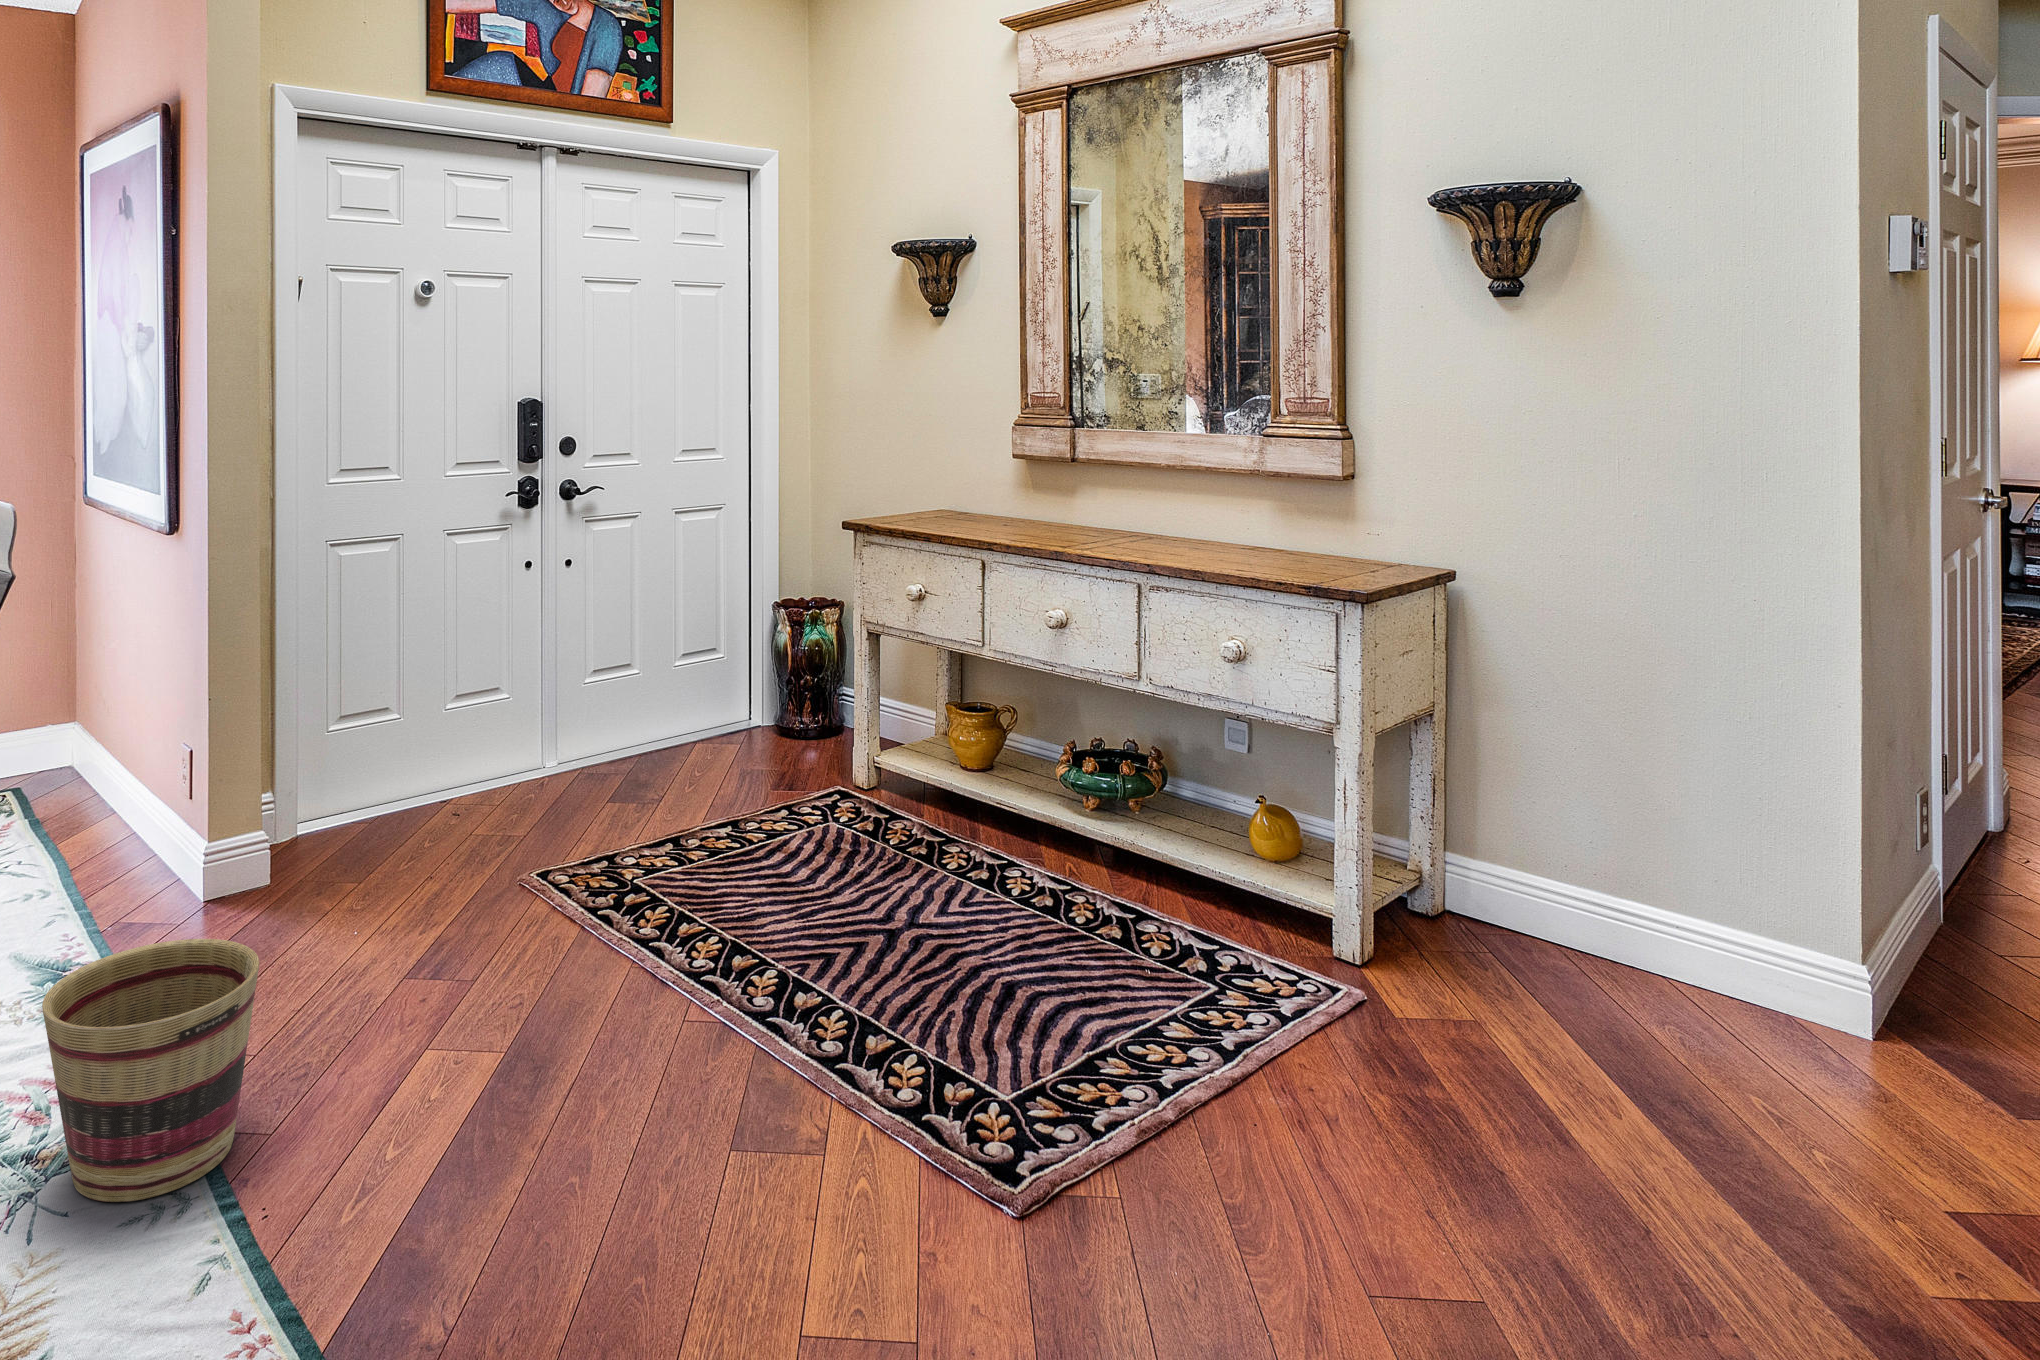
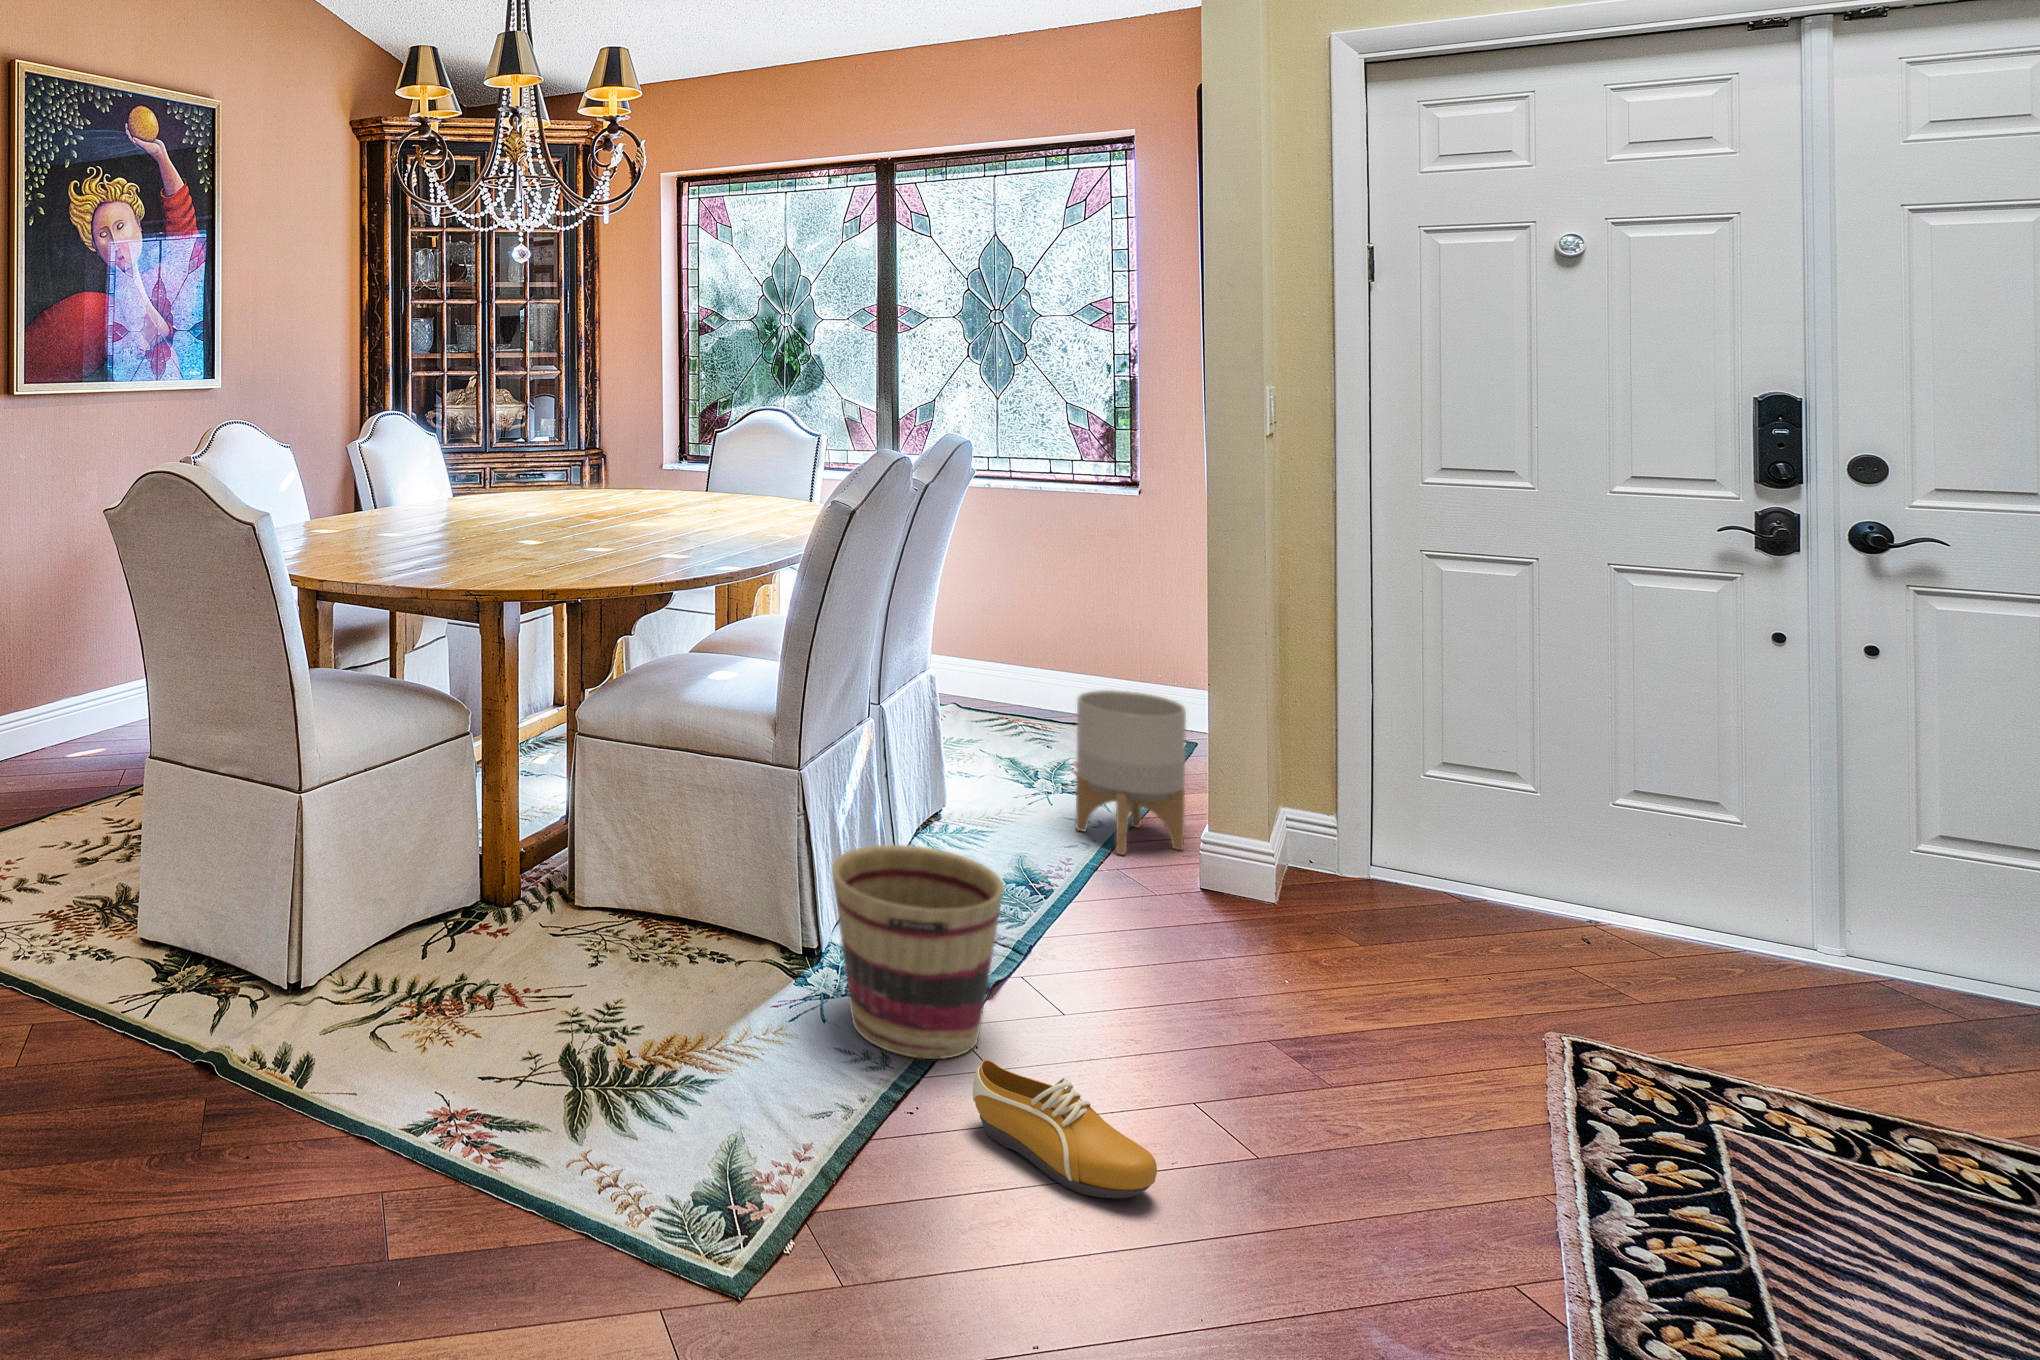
planter: none [36,733,158,911] -> present [1076,690,1186,855]
shoe: none [321,1075,509,1183] -> present [973,1060,1157,1198]

